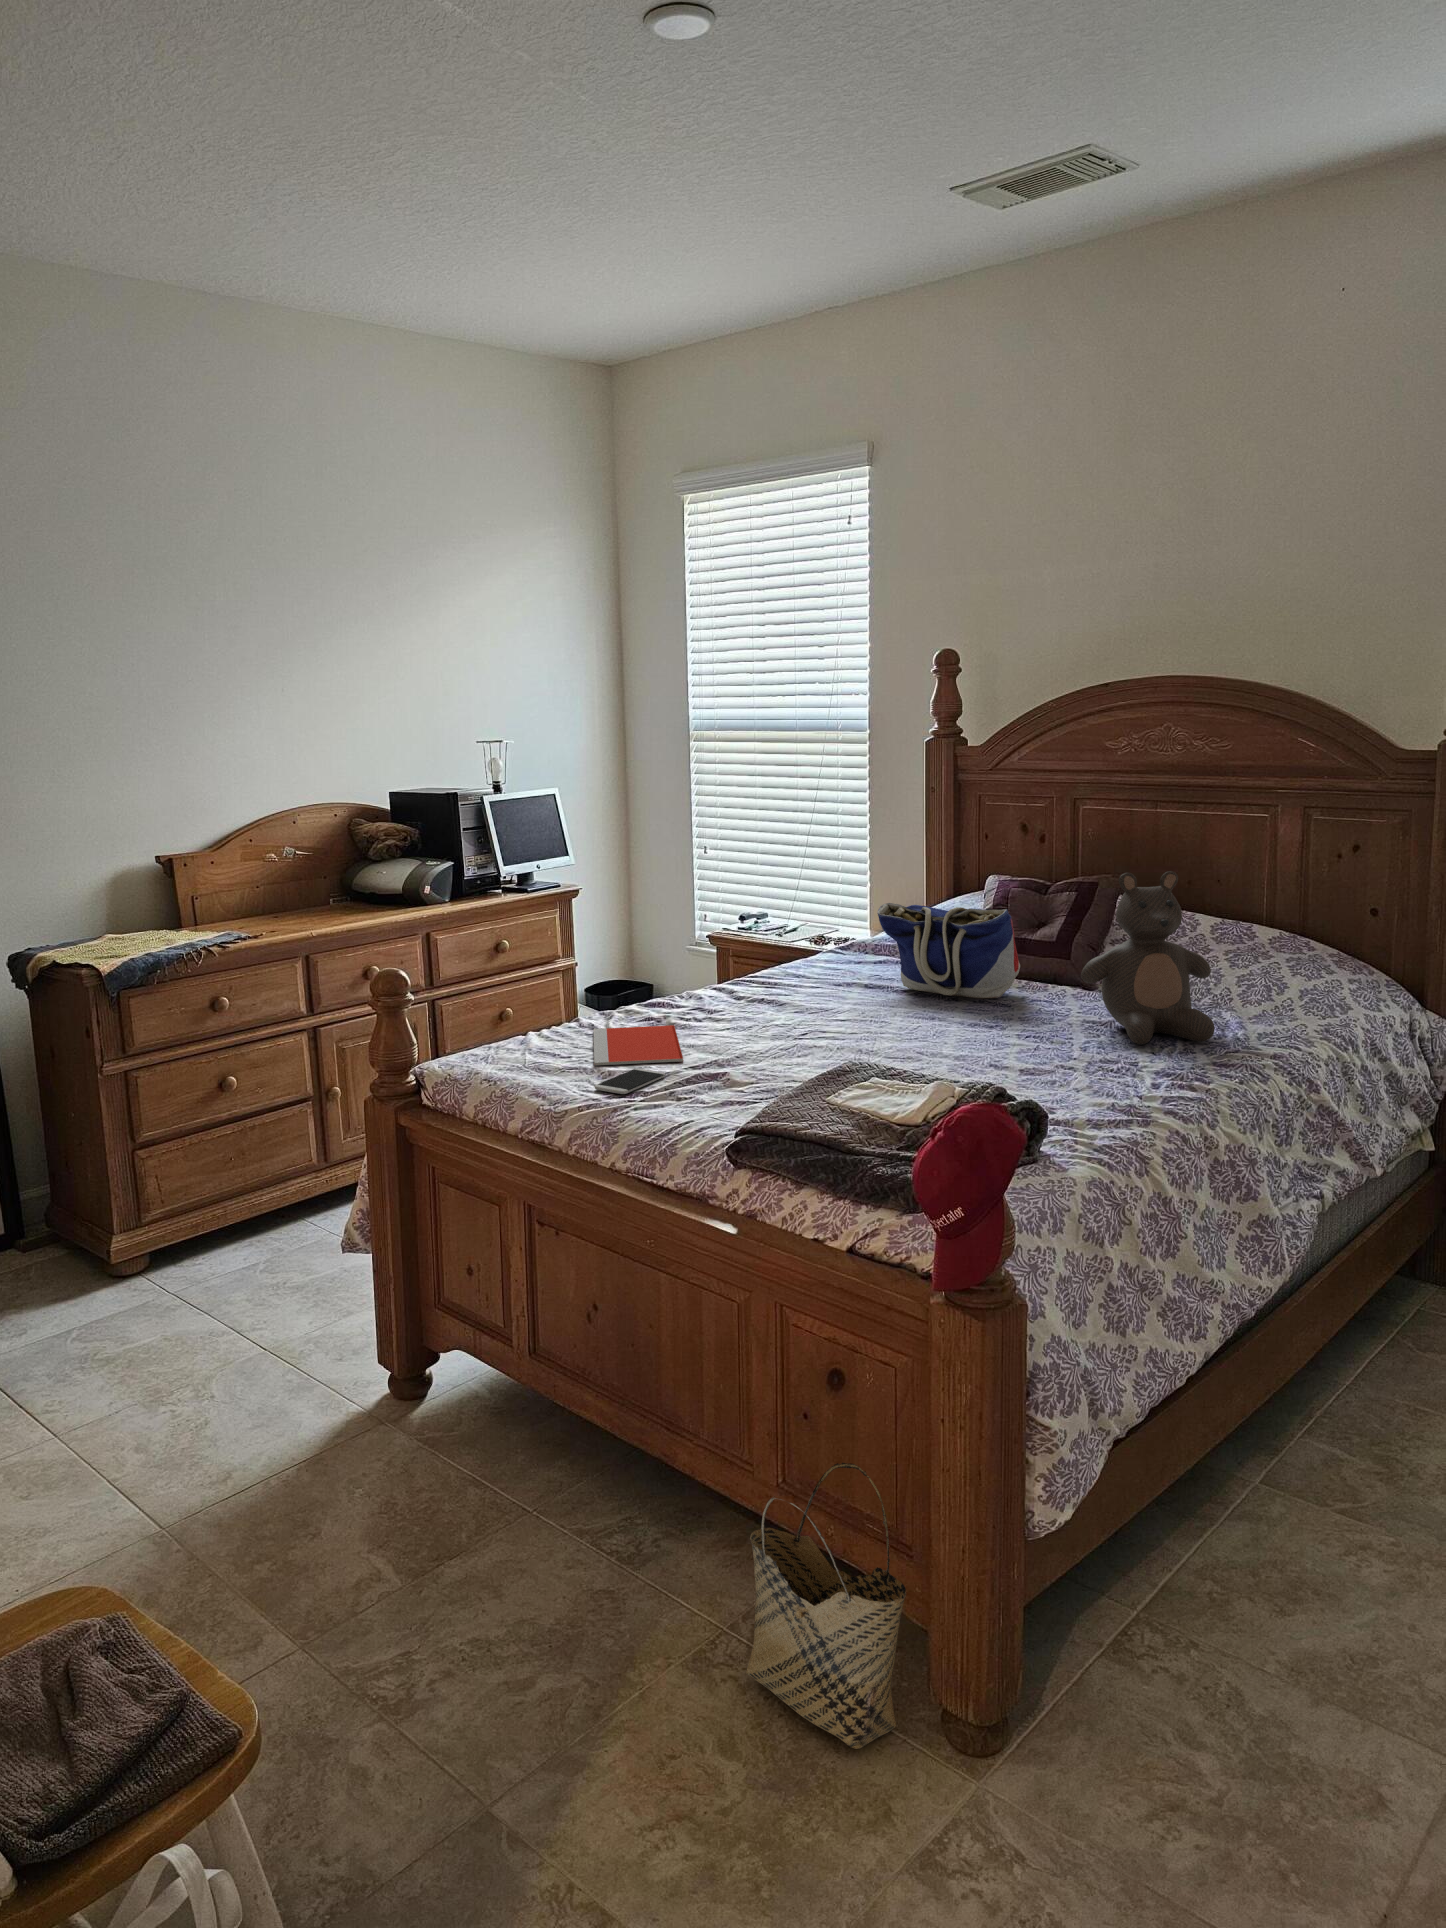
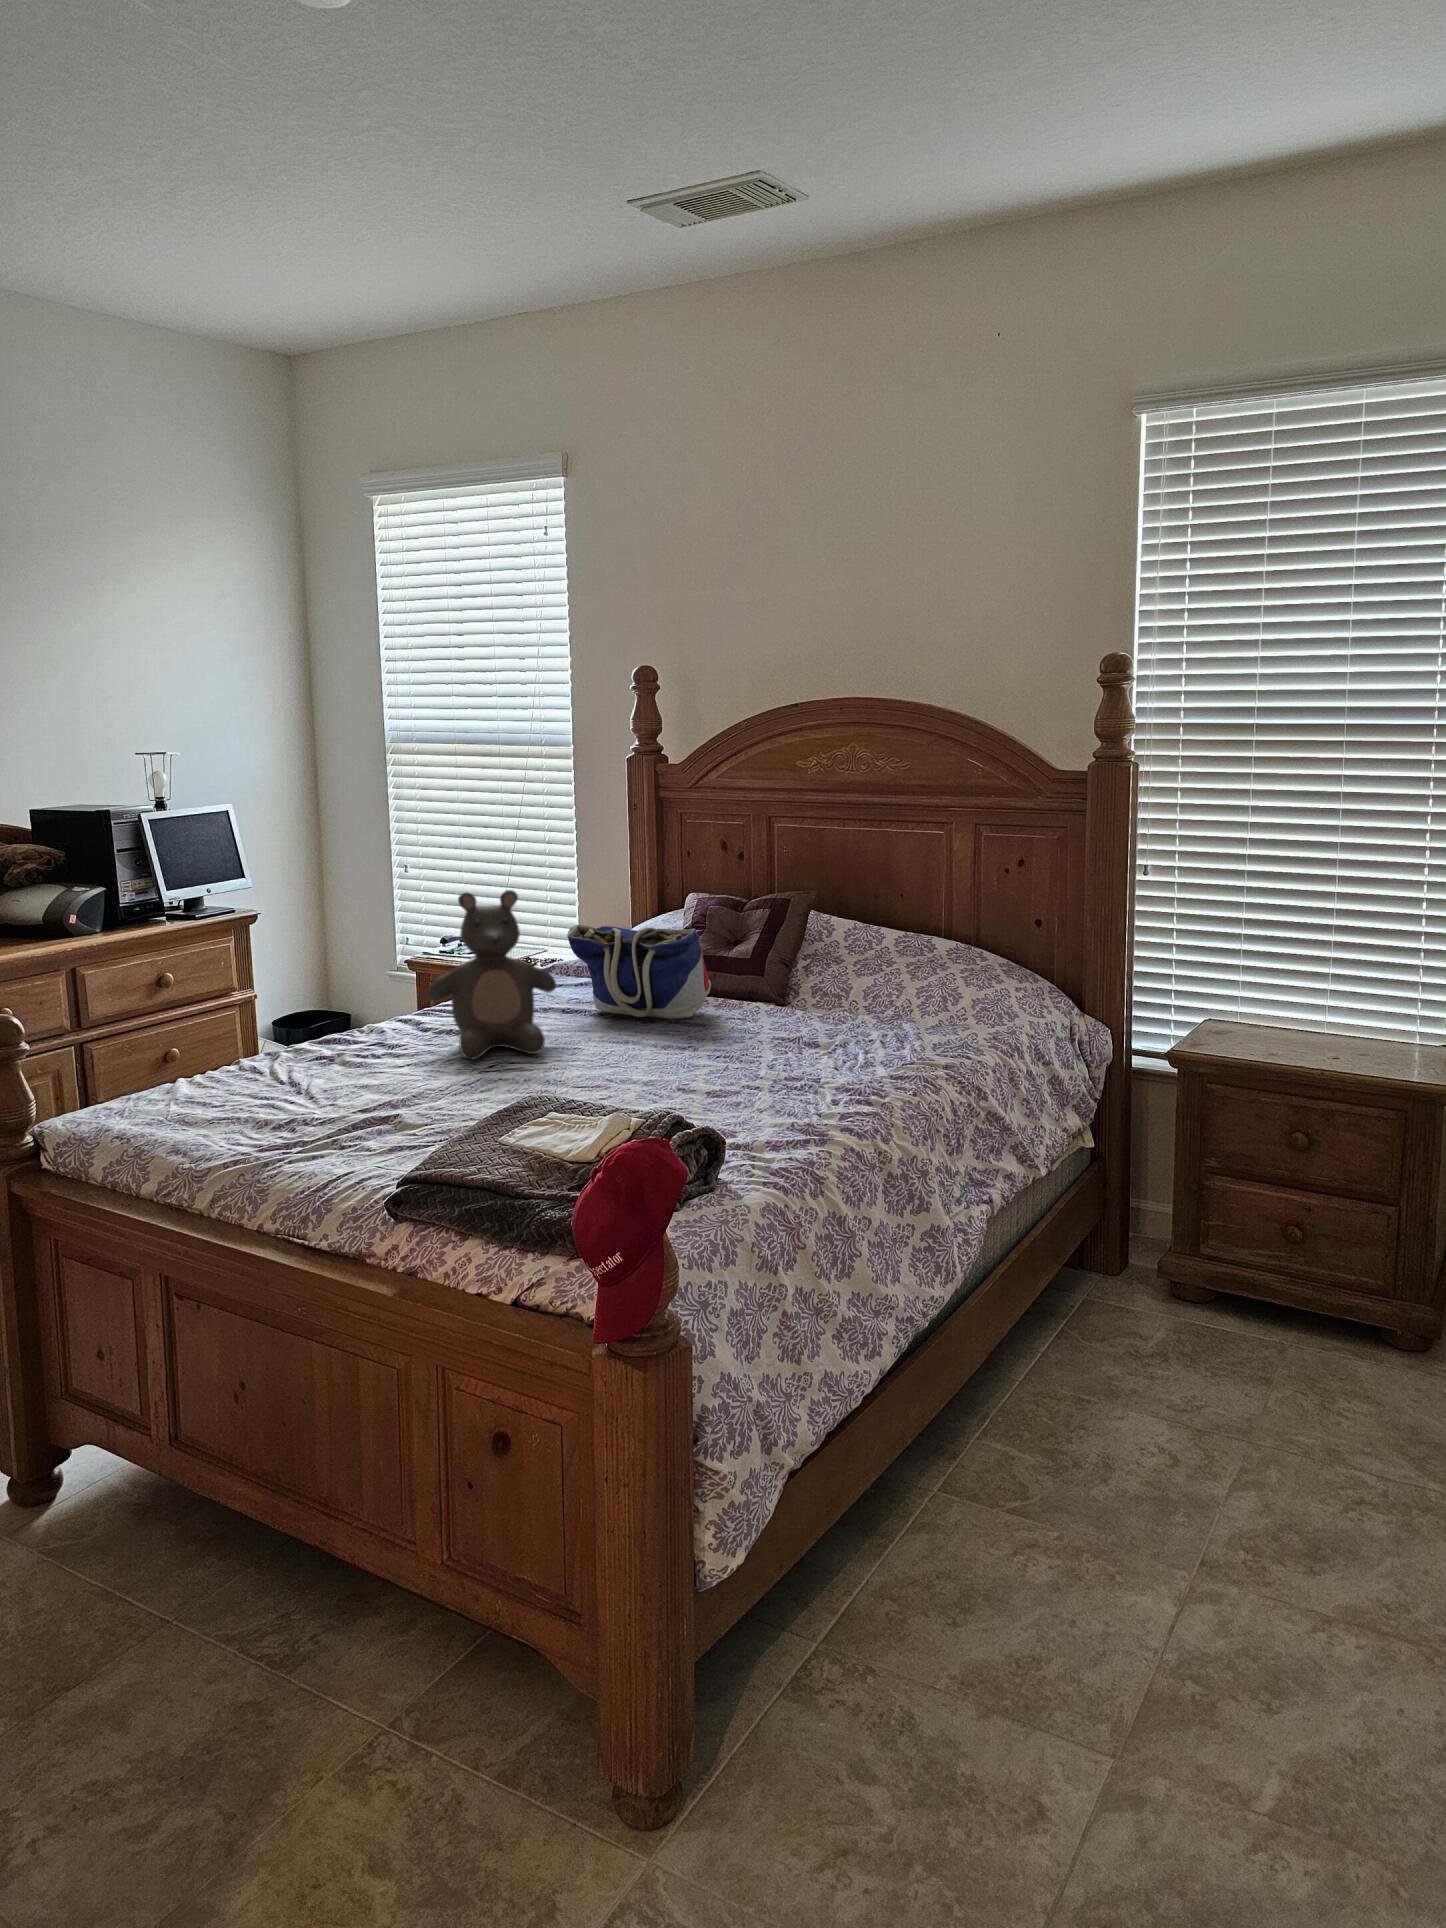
teddy bear: present [1081,871,1215,1044] -> present [427,890,557,1060]
notebook: present [593,1025,683,1065] -> none [251,1061,352,1111]
smartphone: present [595,1068,665,1094] -> none [247,1112,330,1143]
woven basket: present [746,1463,906,1749] -> none [409,1534,576,1848]

